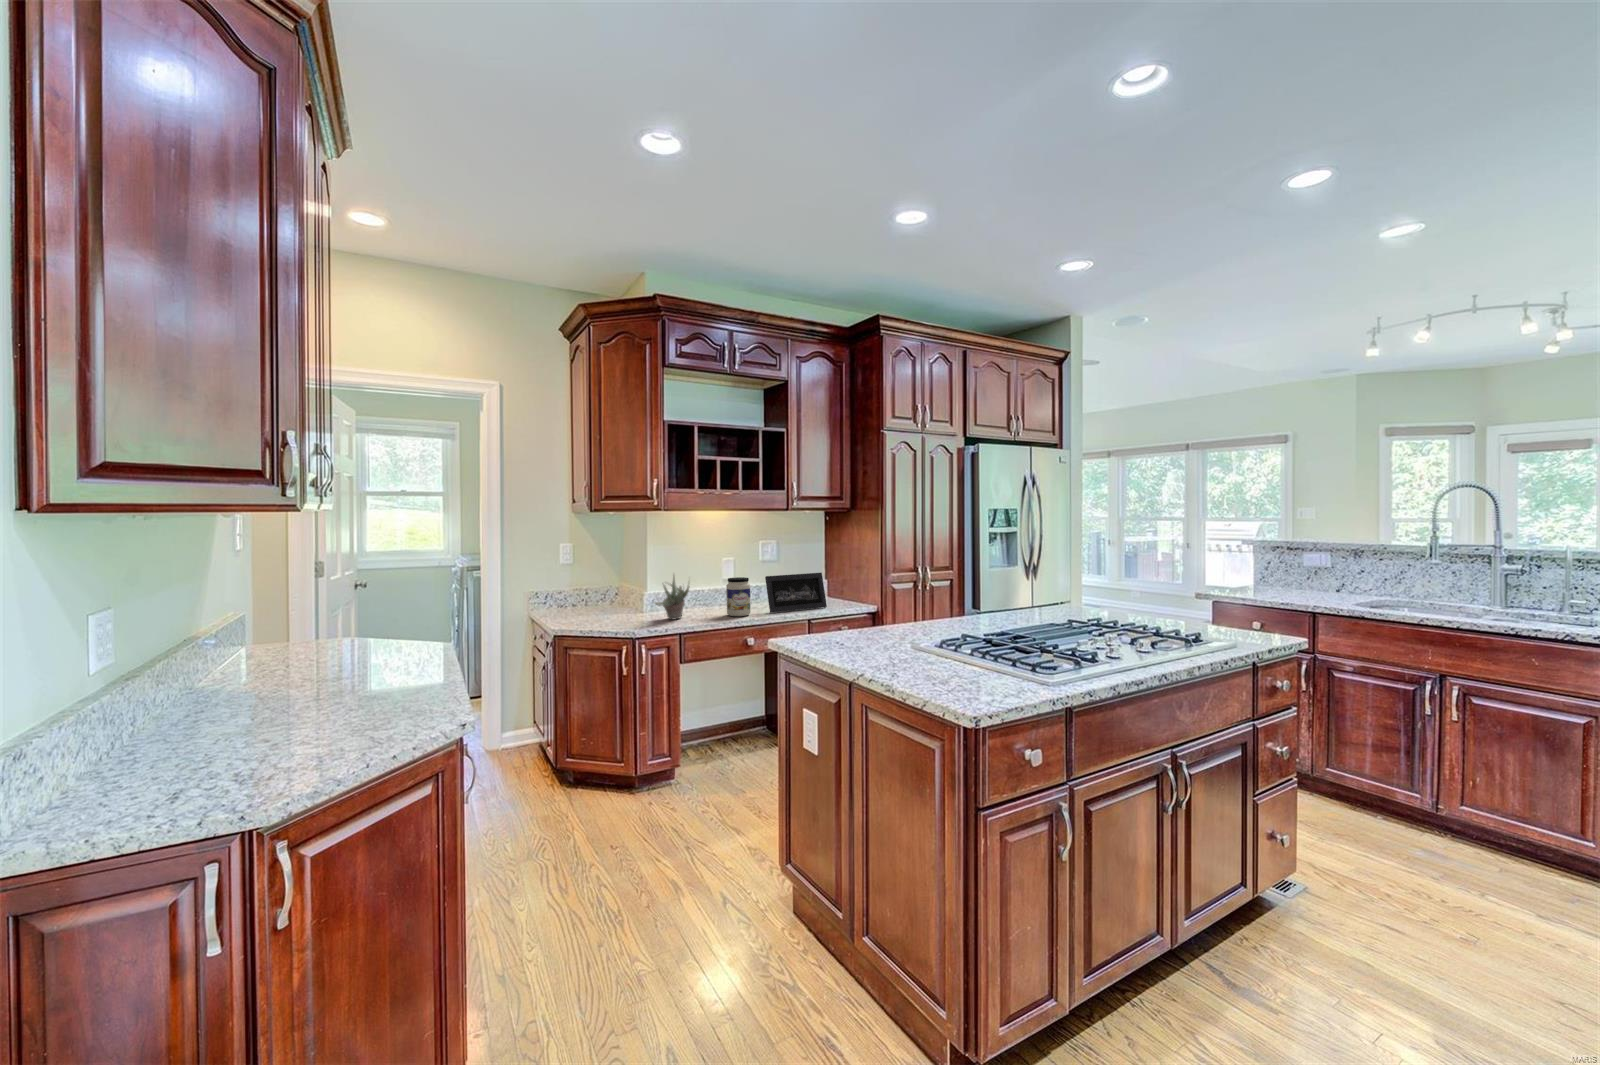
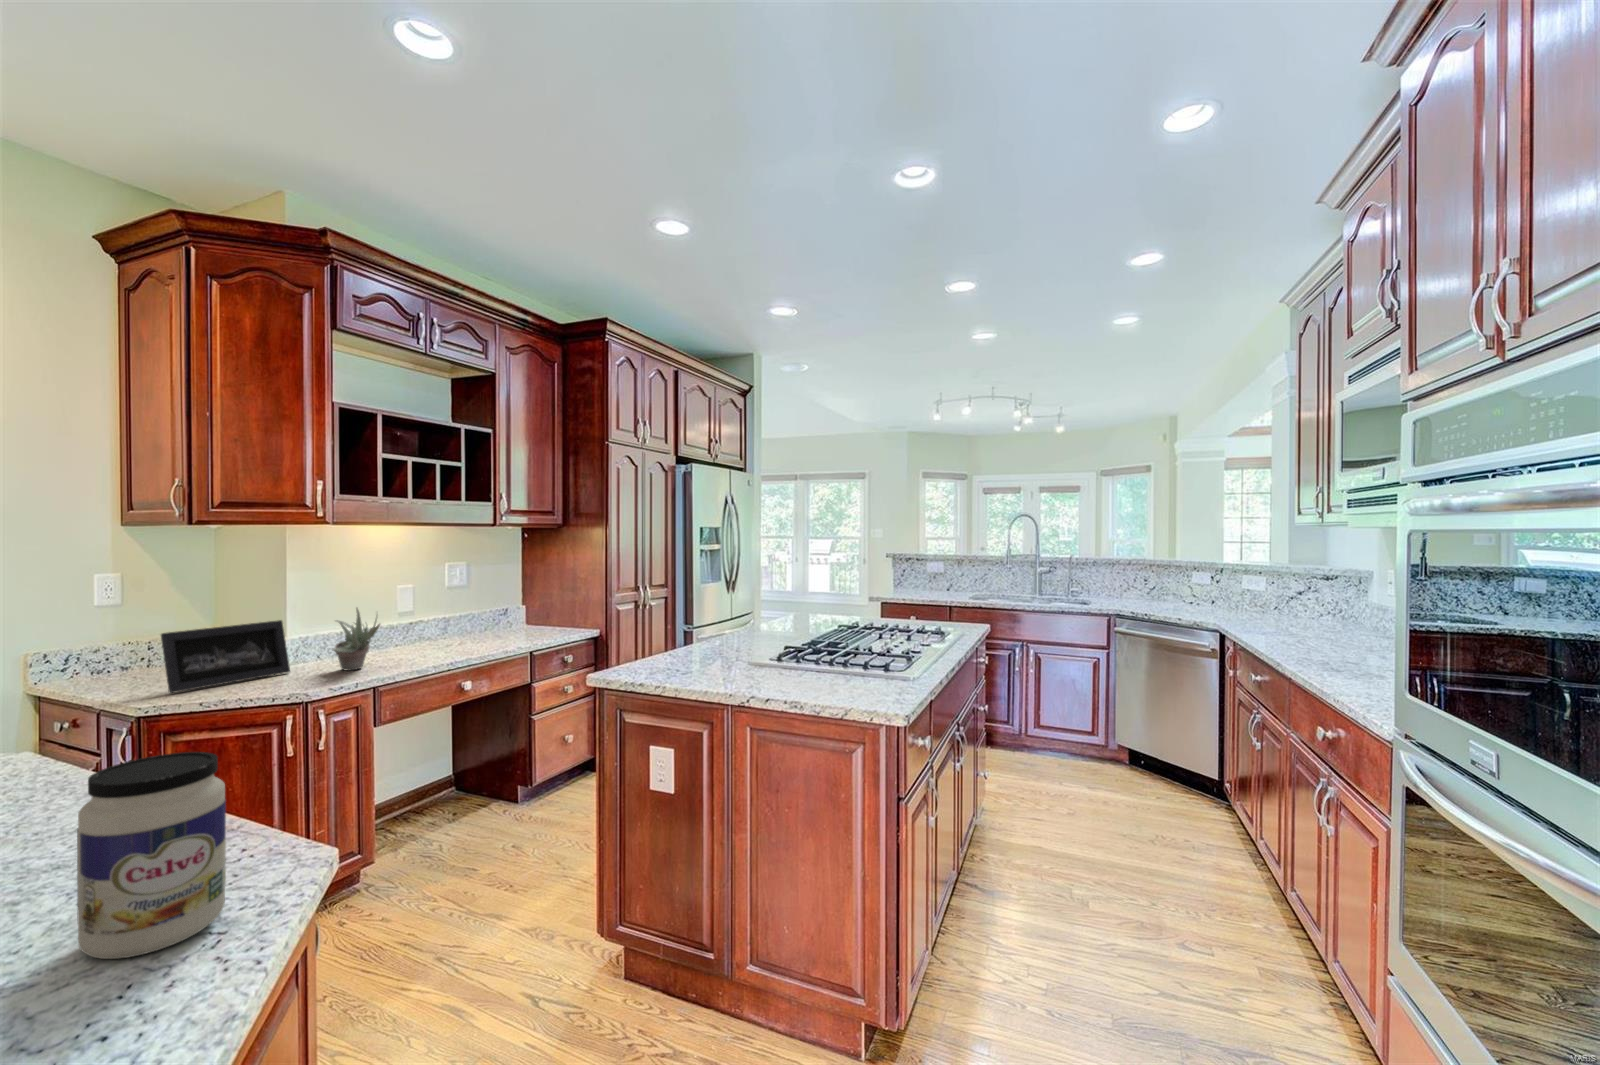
picture frame: present [765,573,827,613] -> present [161,620,290,693]
jar: present [726,577,751,616] -> present [77,752,226,959]

